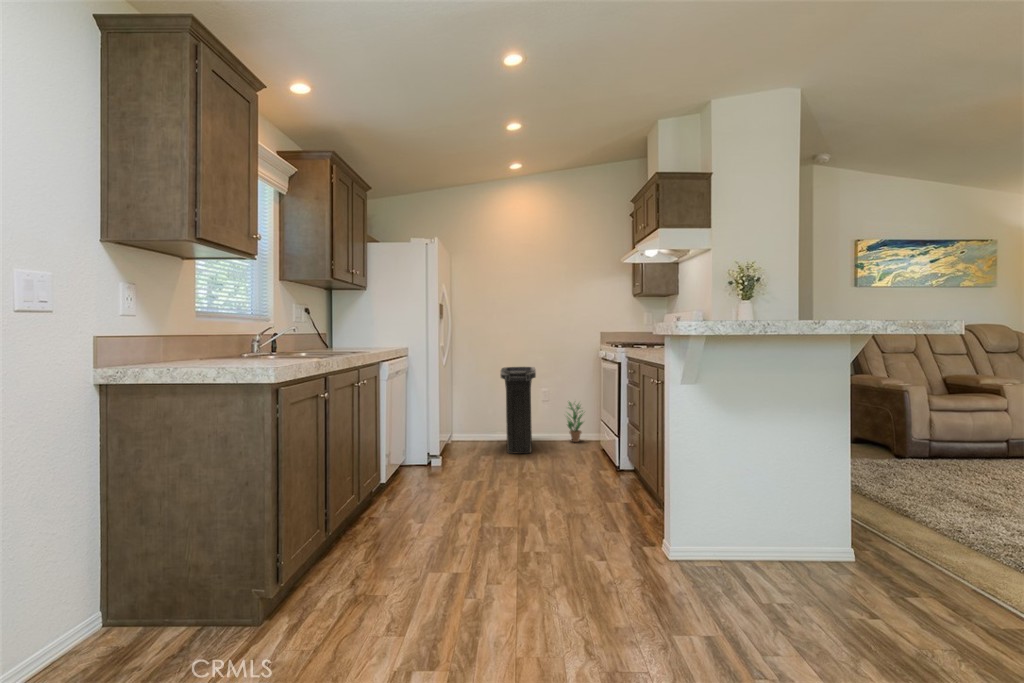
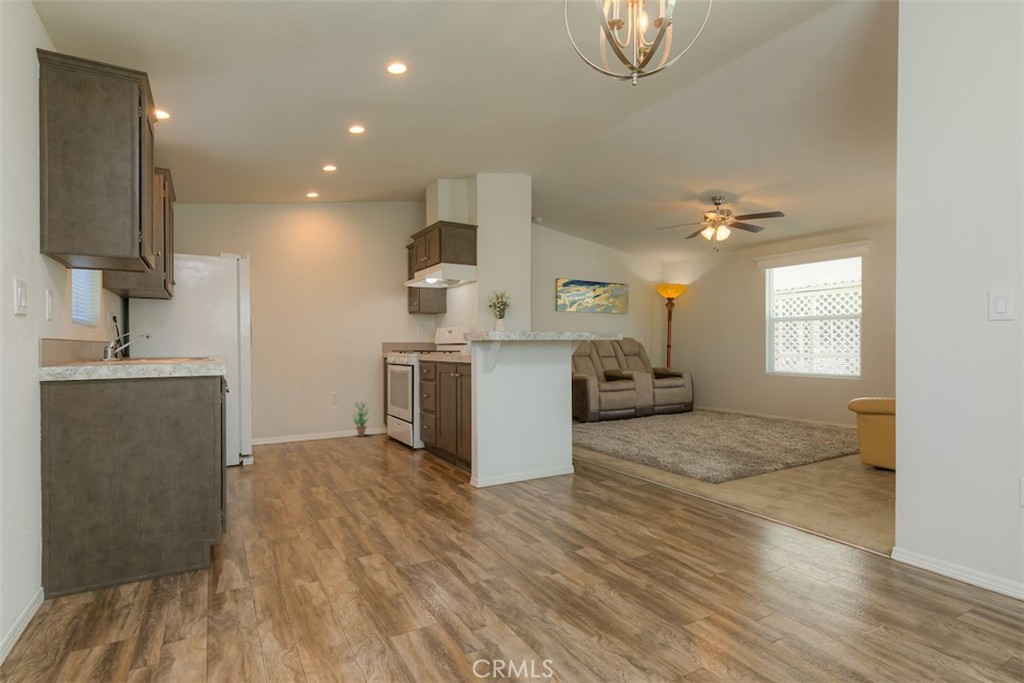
trash can: present [501,367,536,454] -> none [295,373,333,449]

